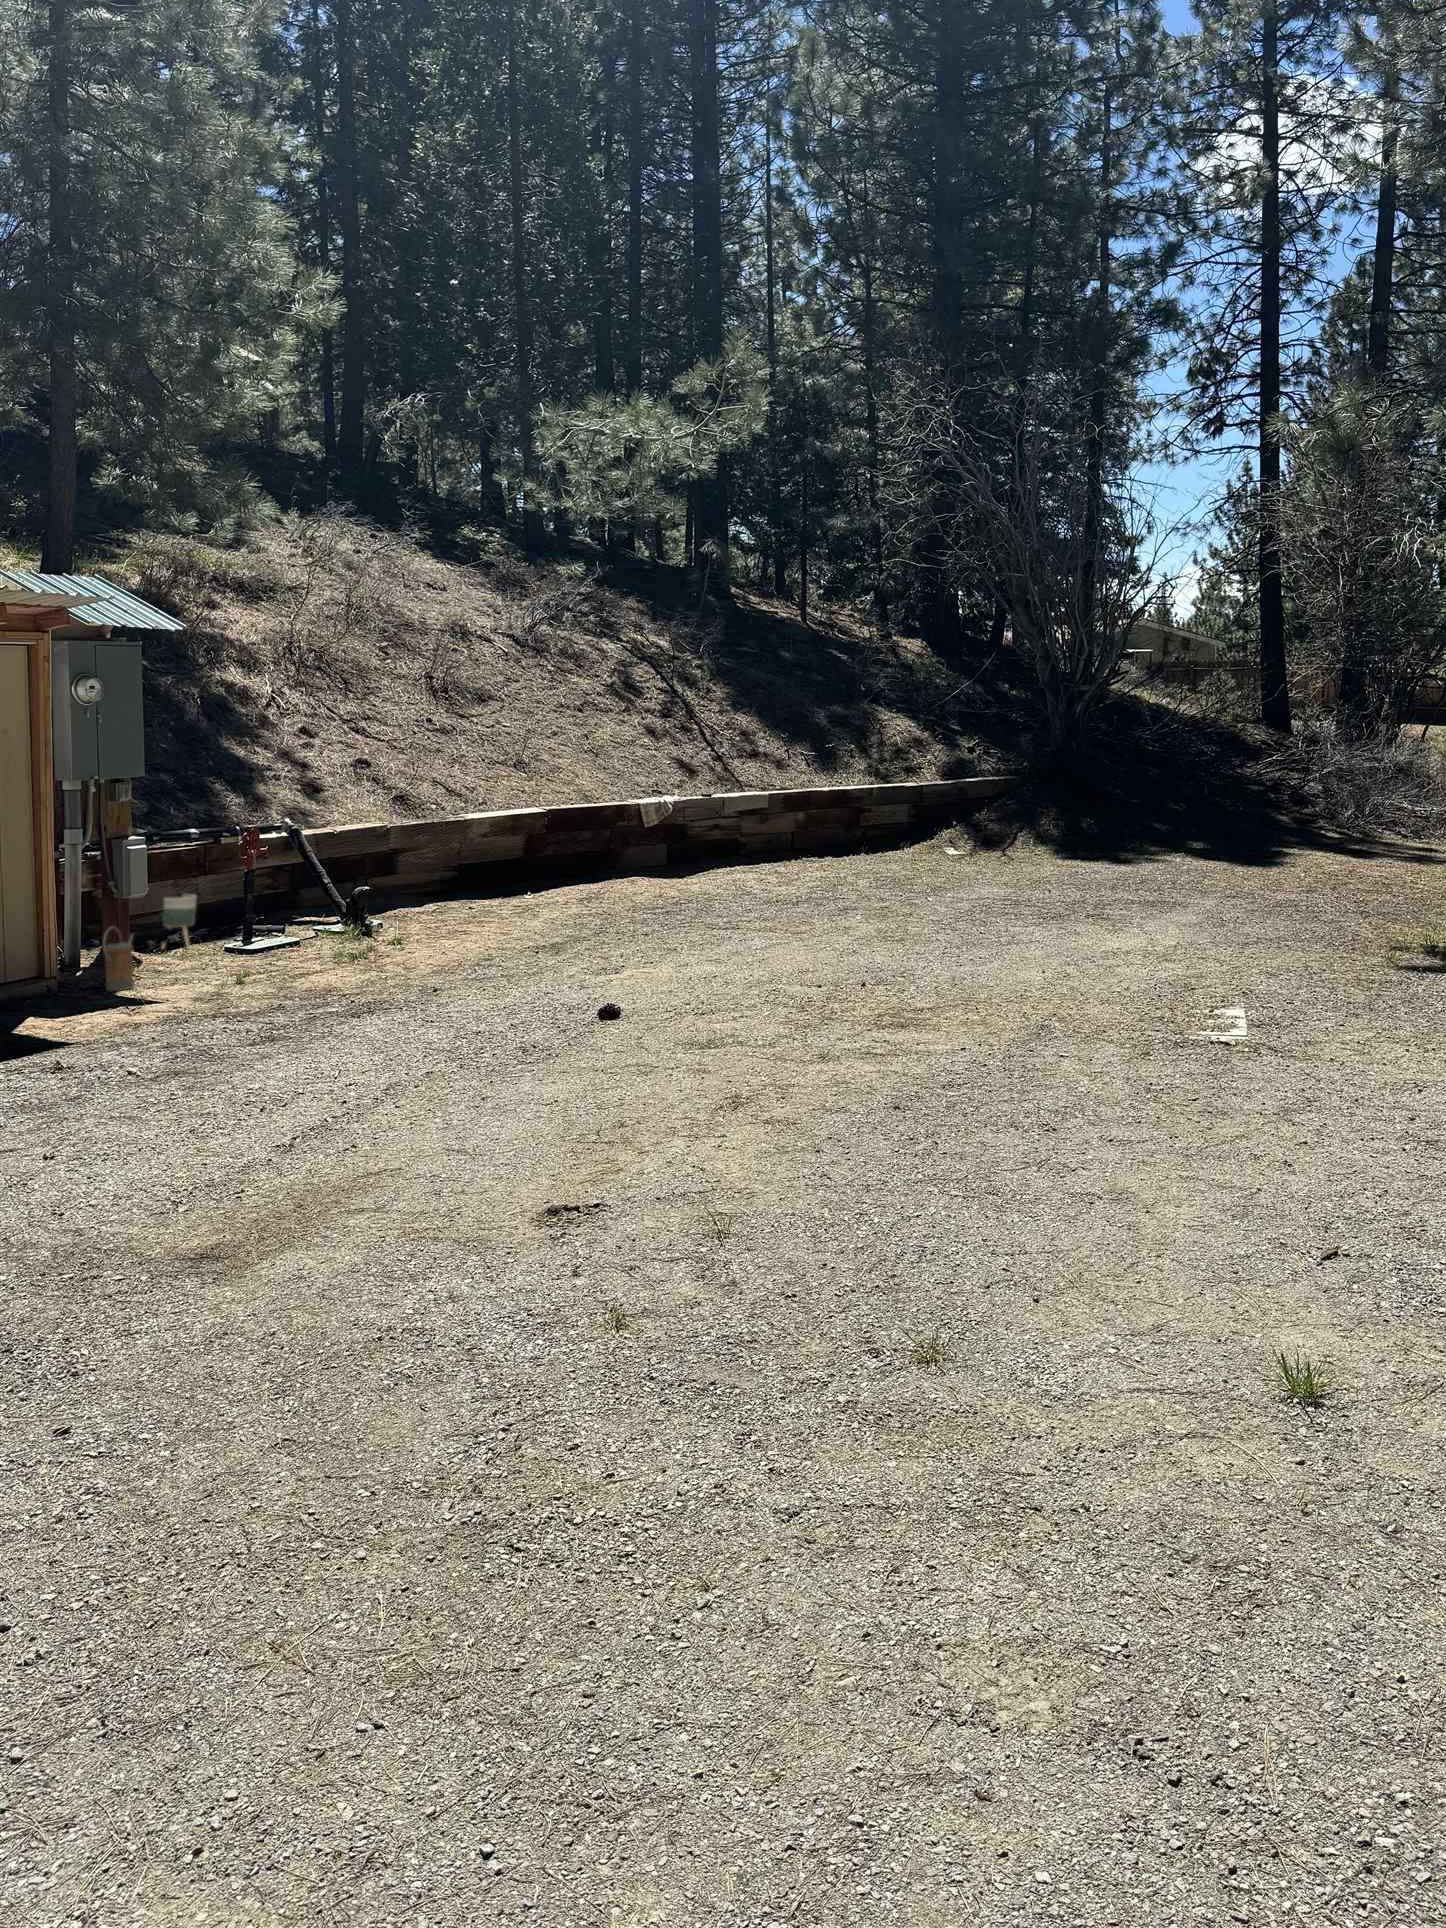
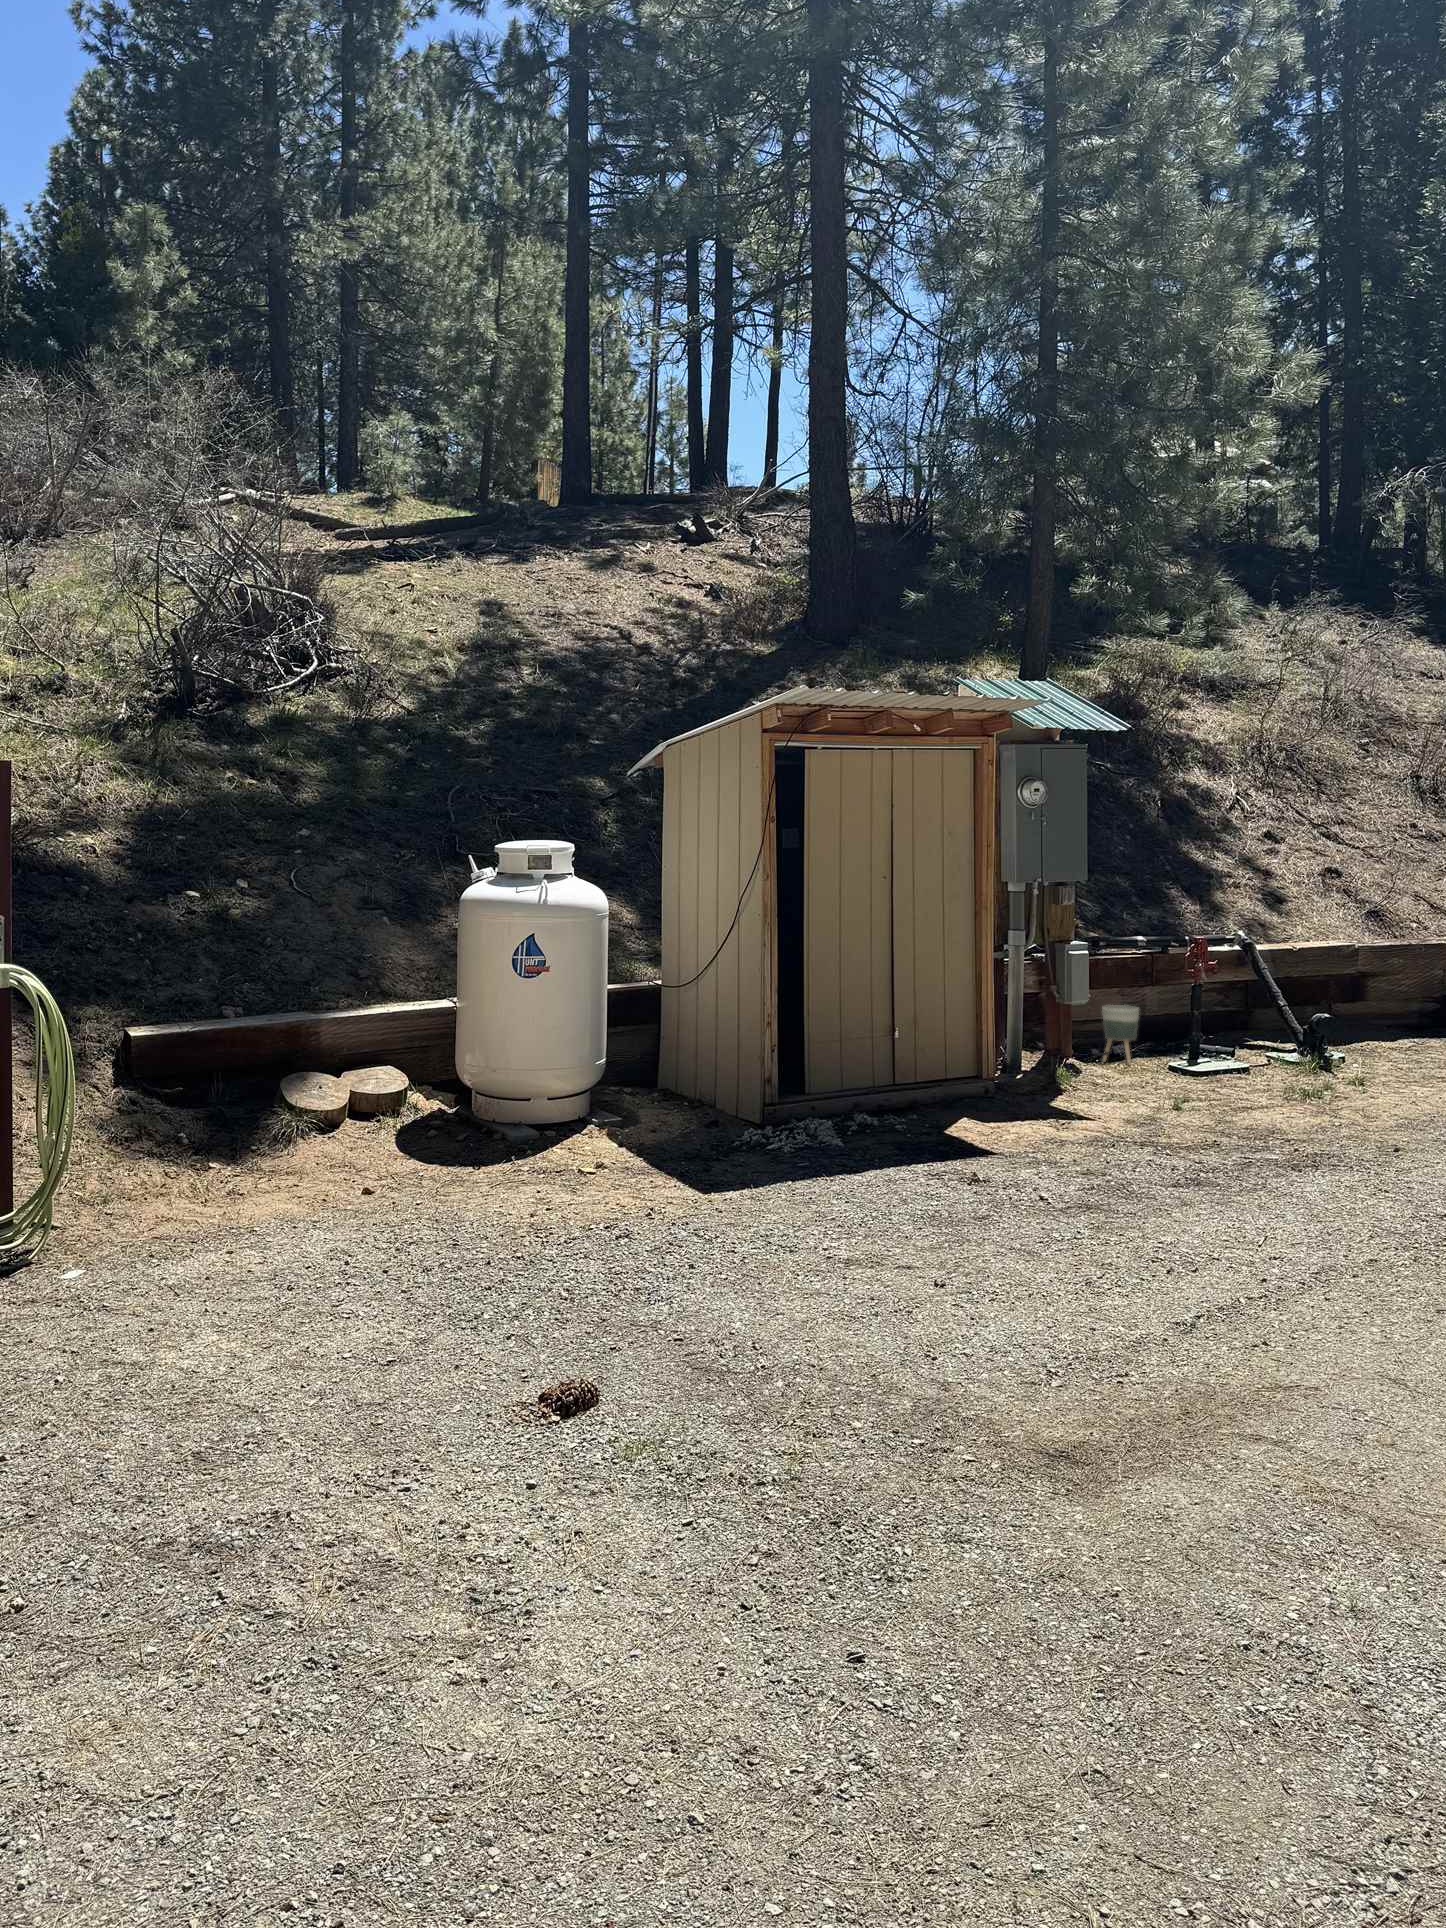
watering can: present [103,927,134,991] -> none [1036,1035,1069,1104]

